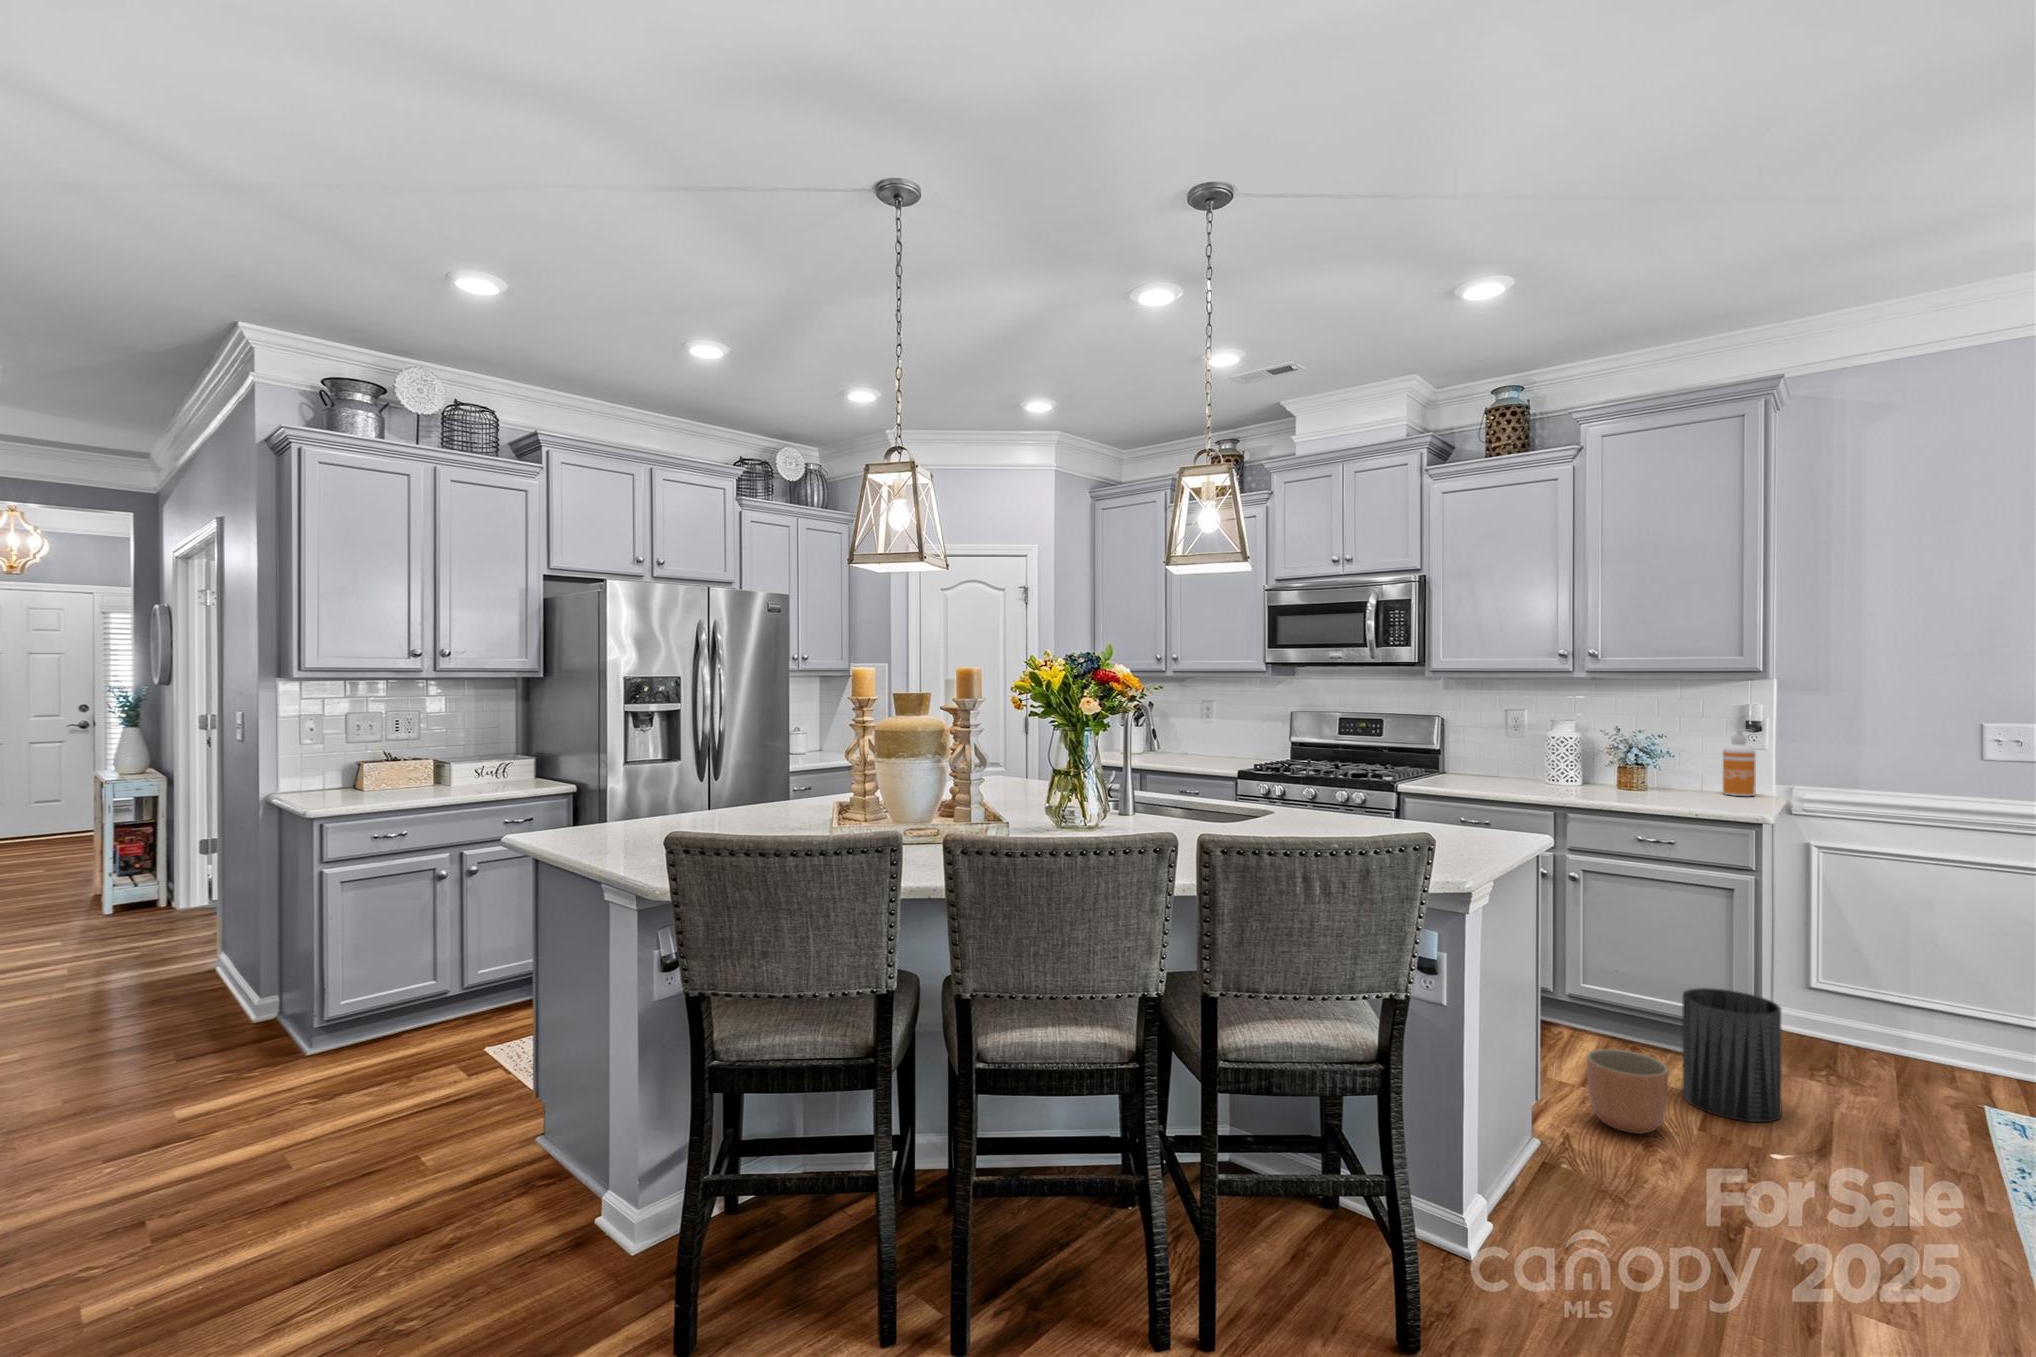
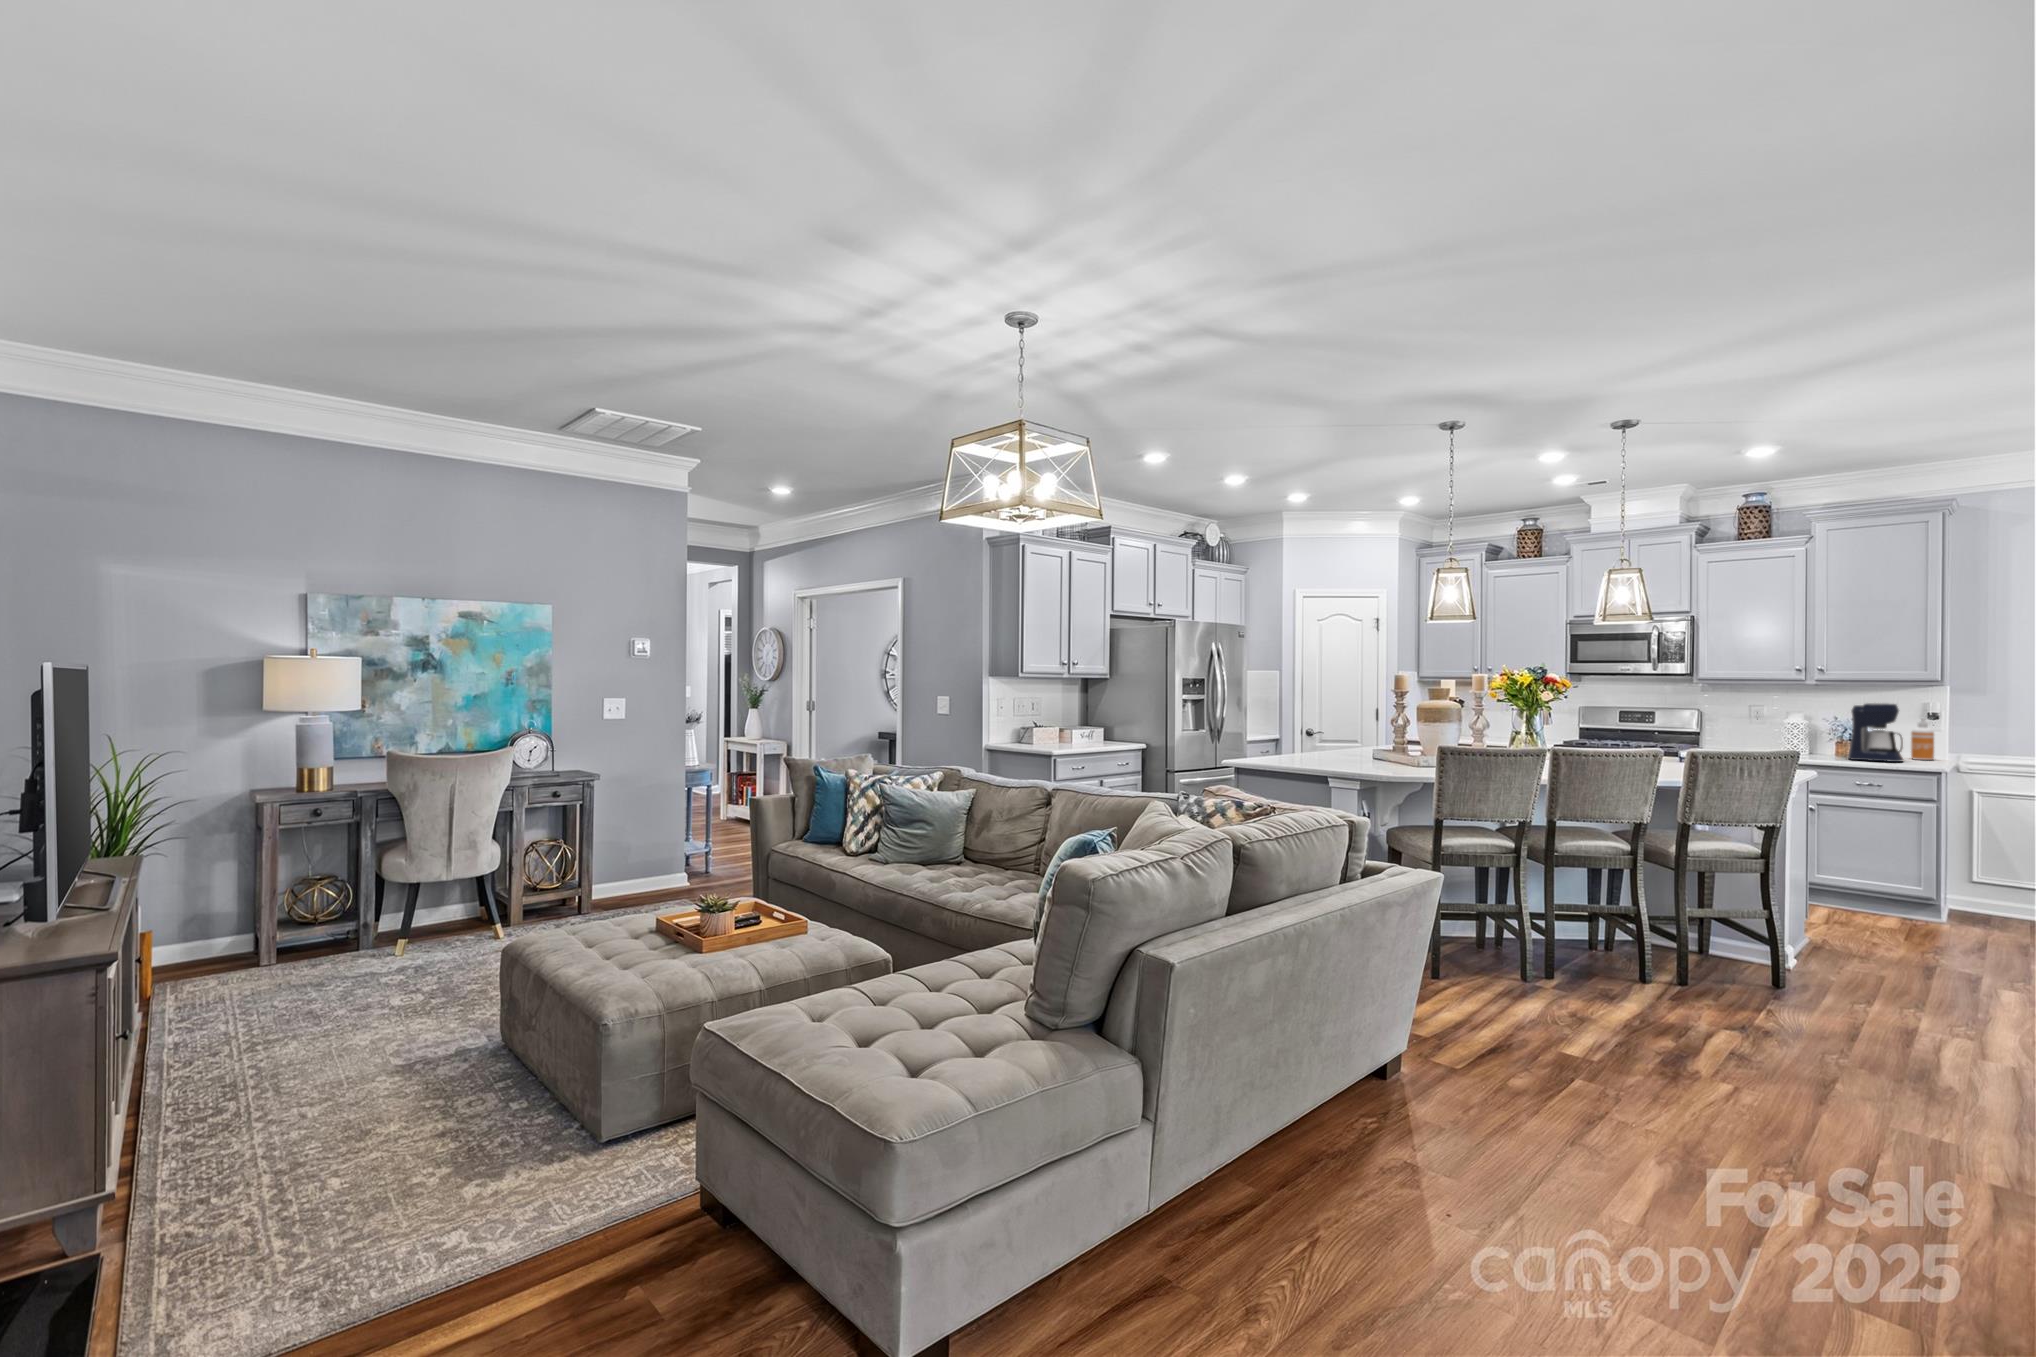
coffee maker: none [1629,707,1709,801] -> present [1848,703,1903,762]
trash can: present [1682,988,1781,1122] -> none [1894,869,1957,941]
planter: present [1587,1049,1668,1134] -> none [1838,899,1890,942]

